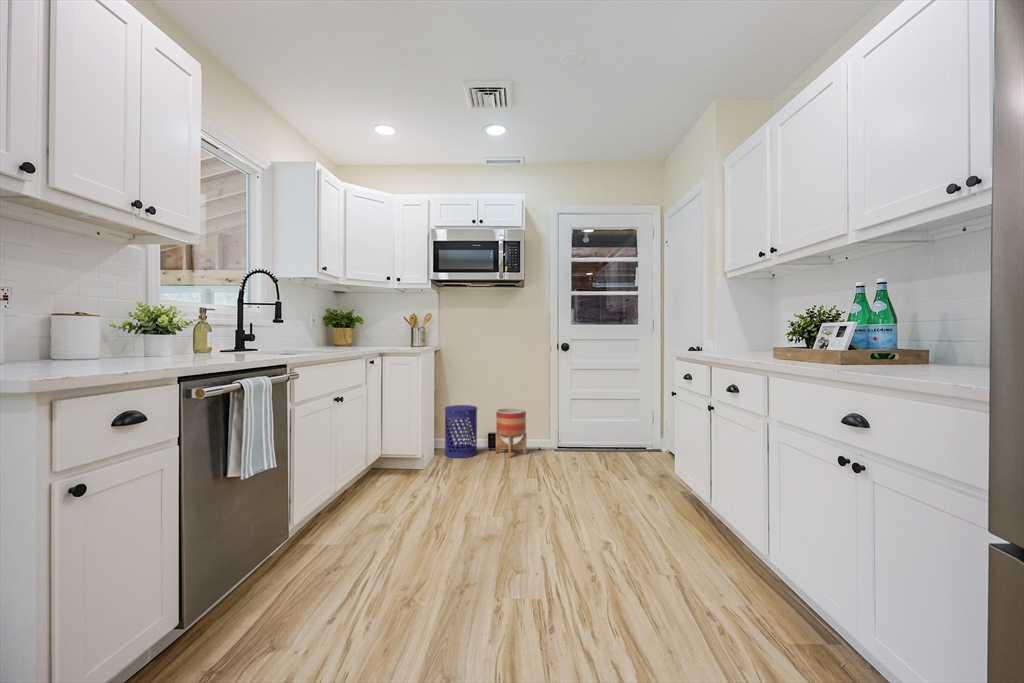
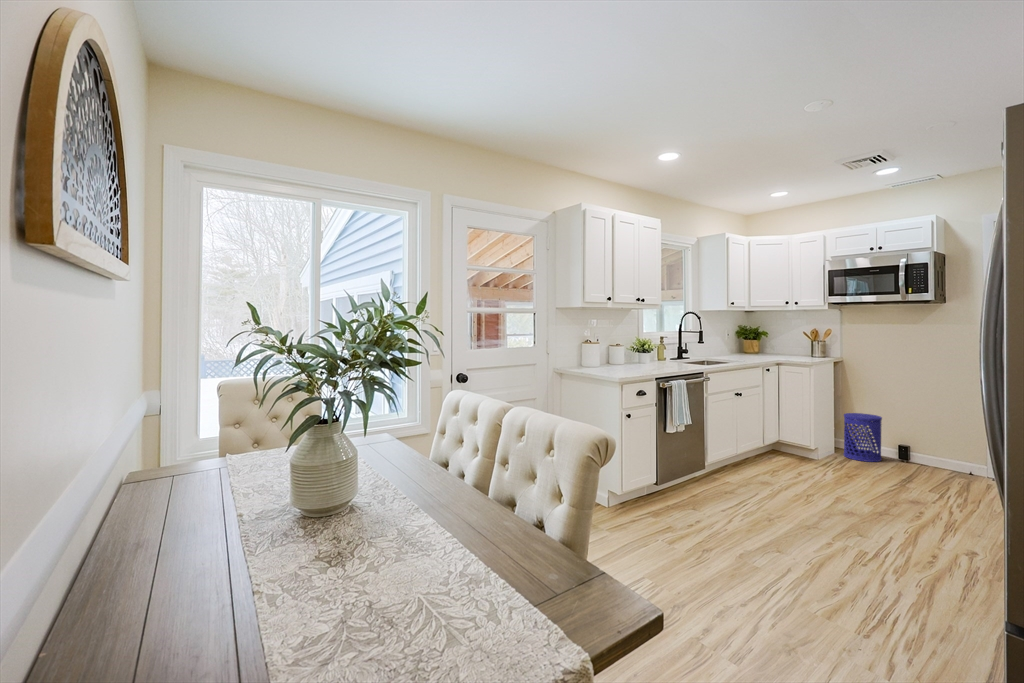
planter: present [496,408,526,458] -> none [904,423,945,473]

